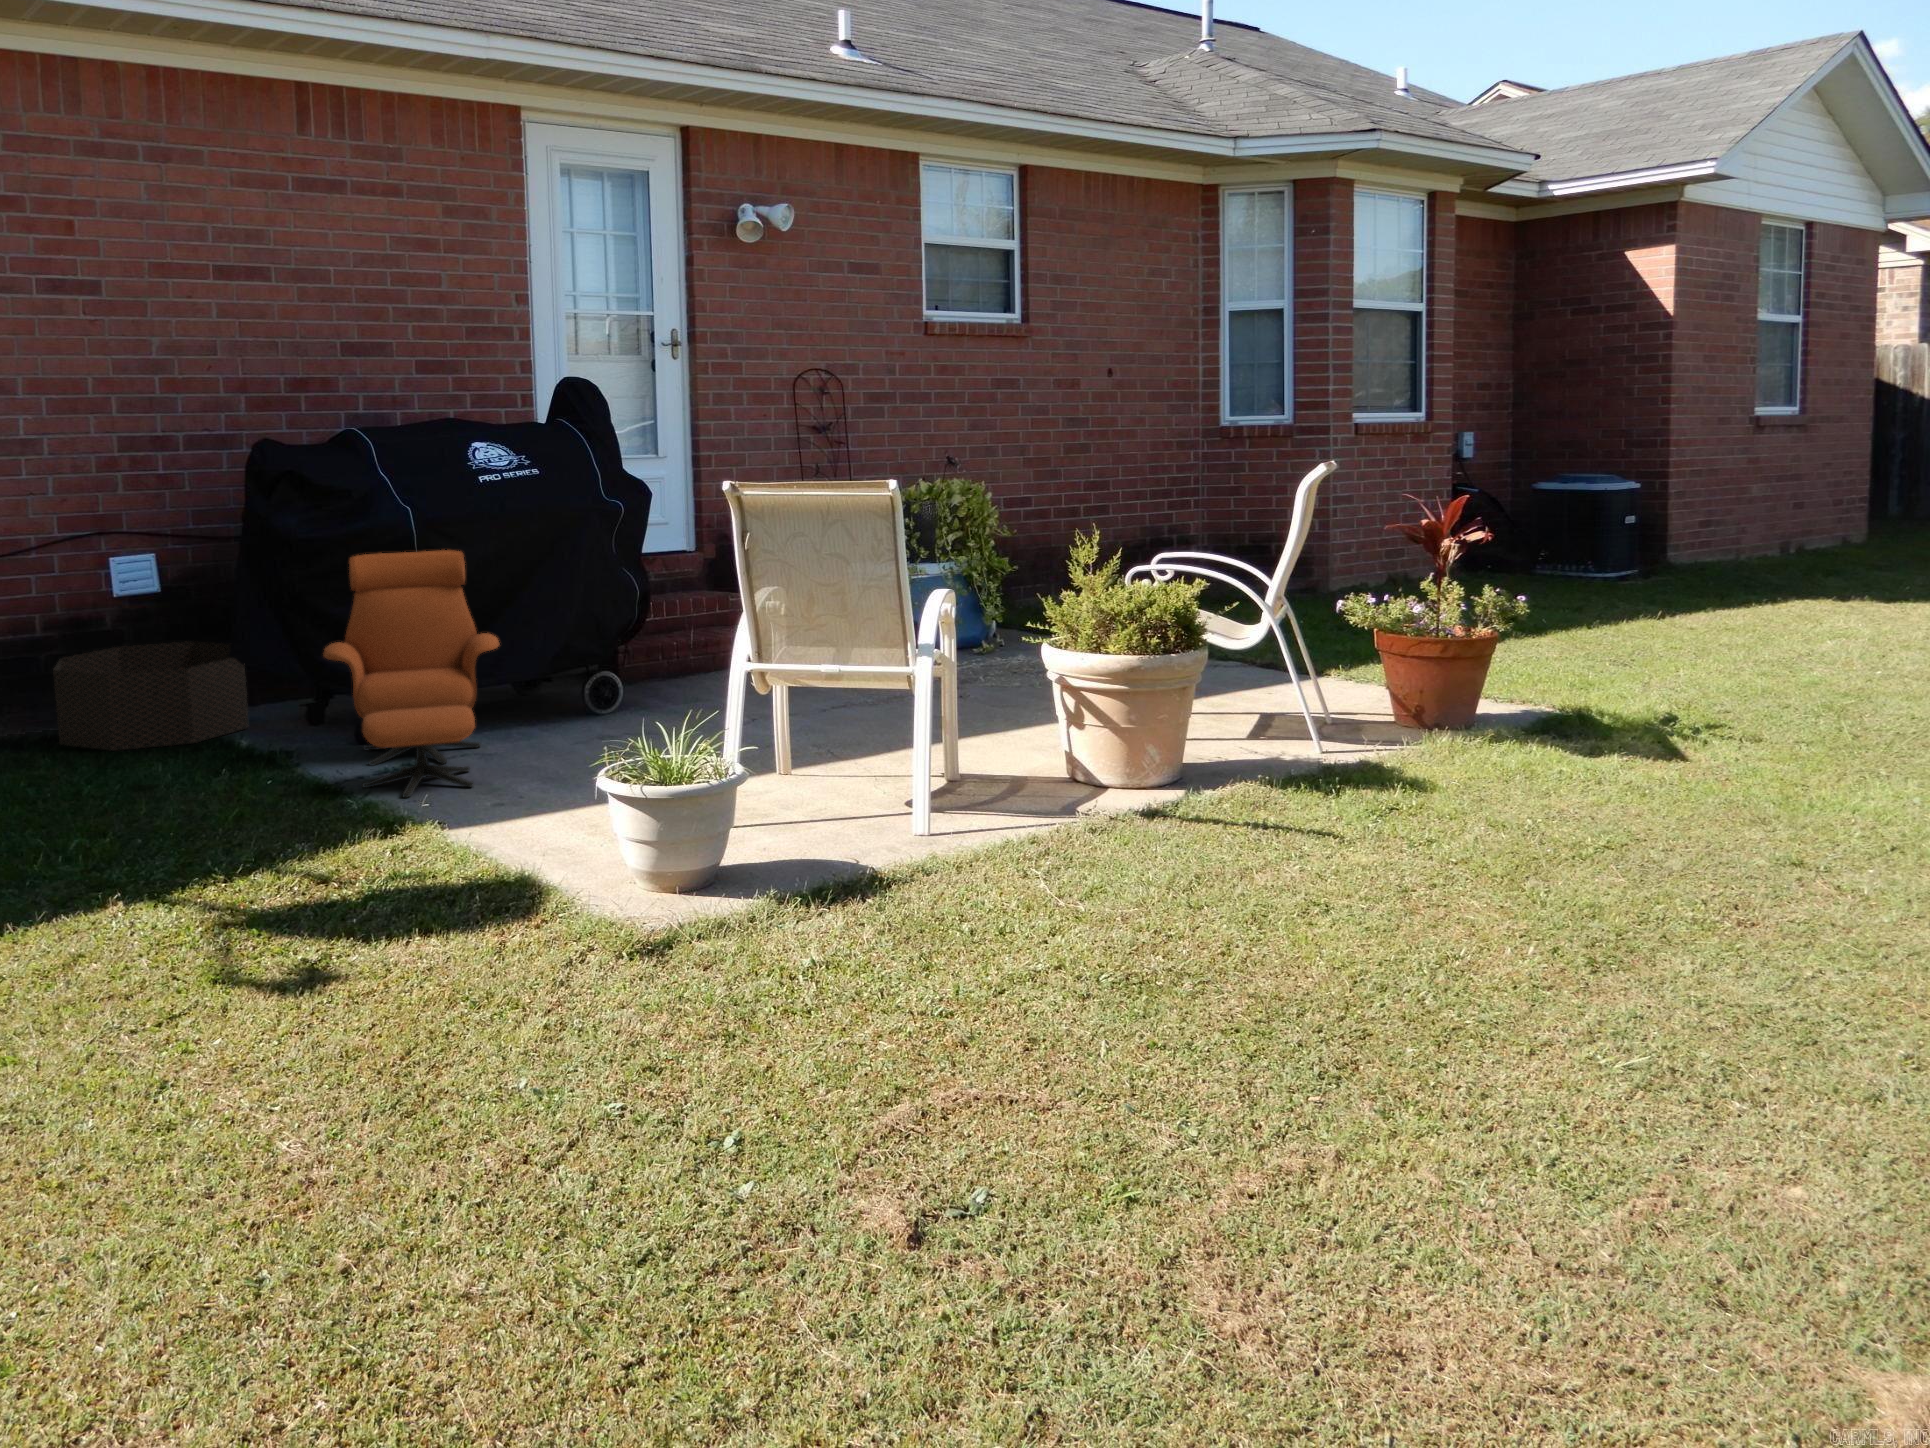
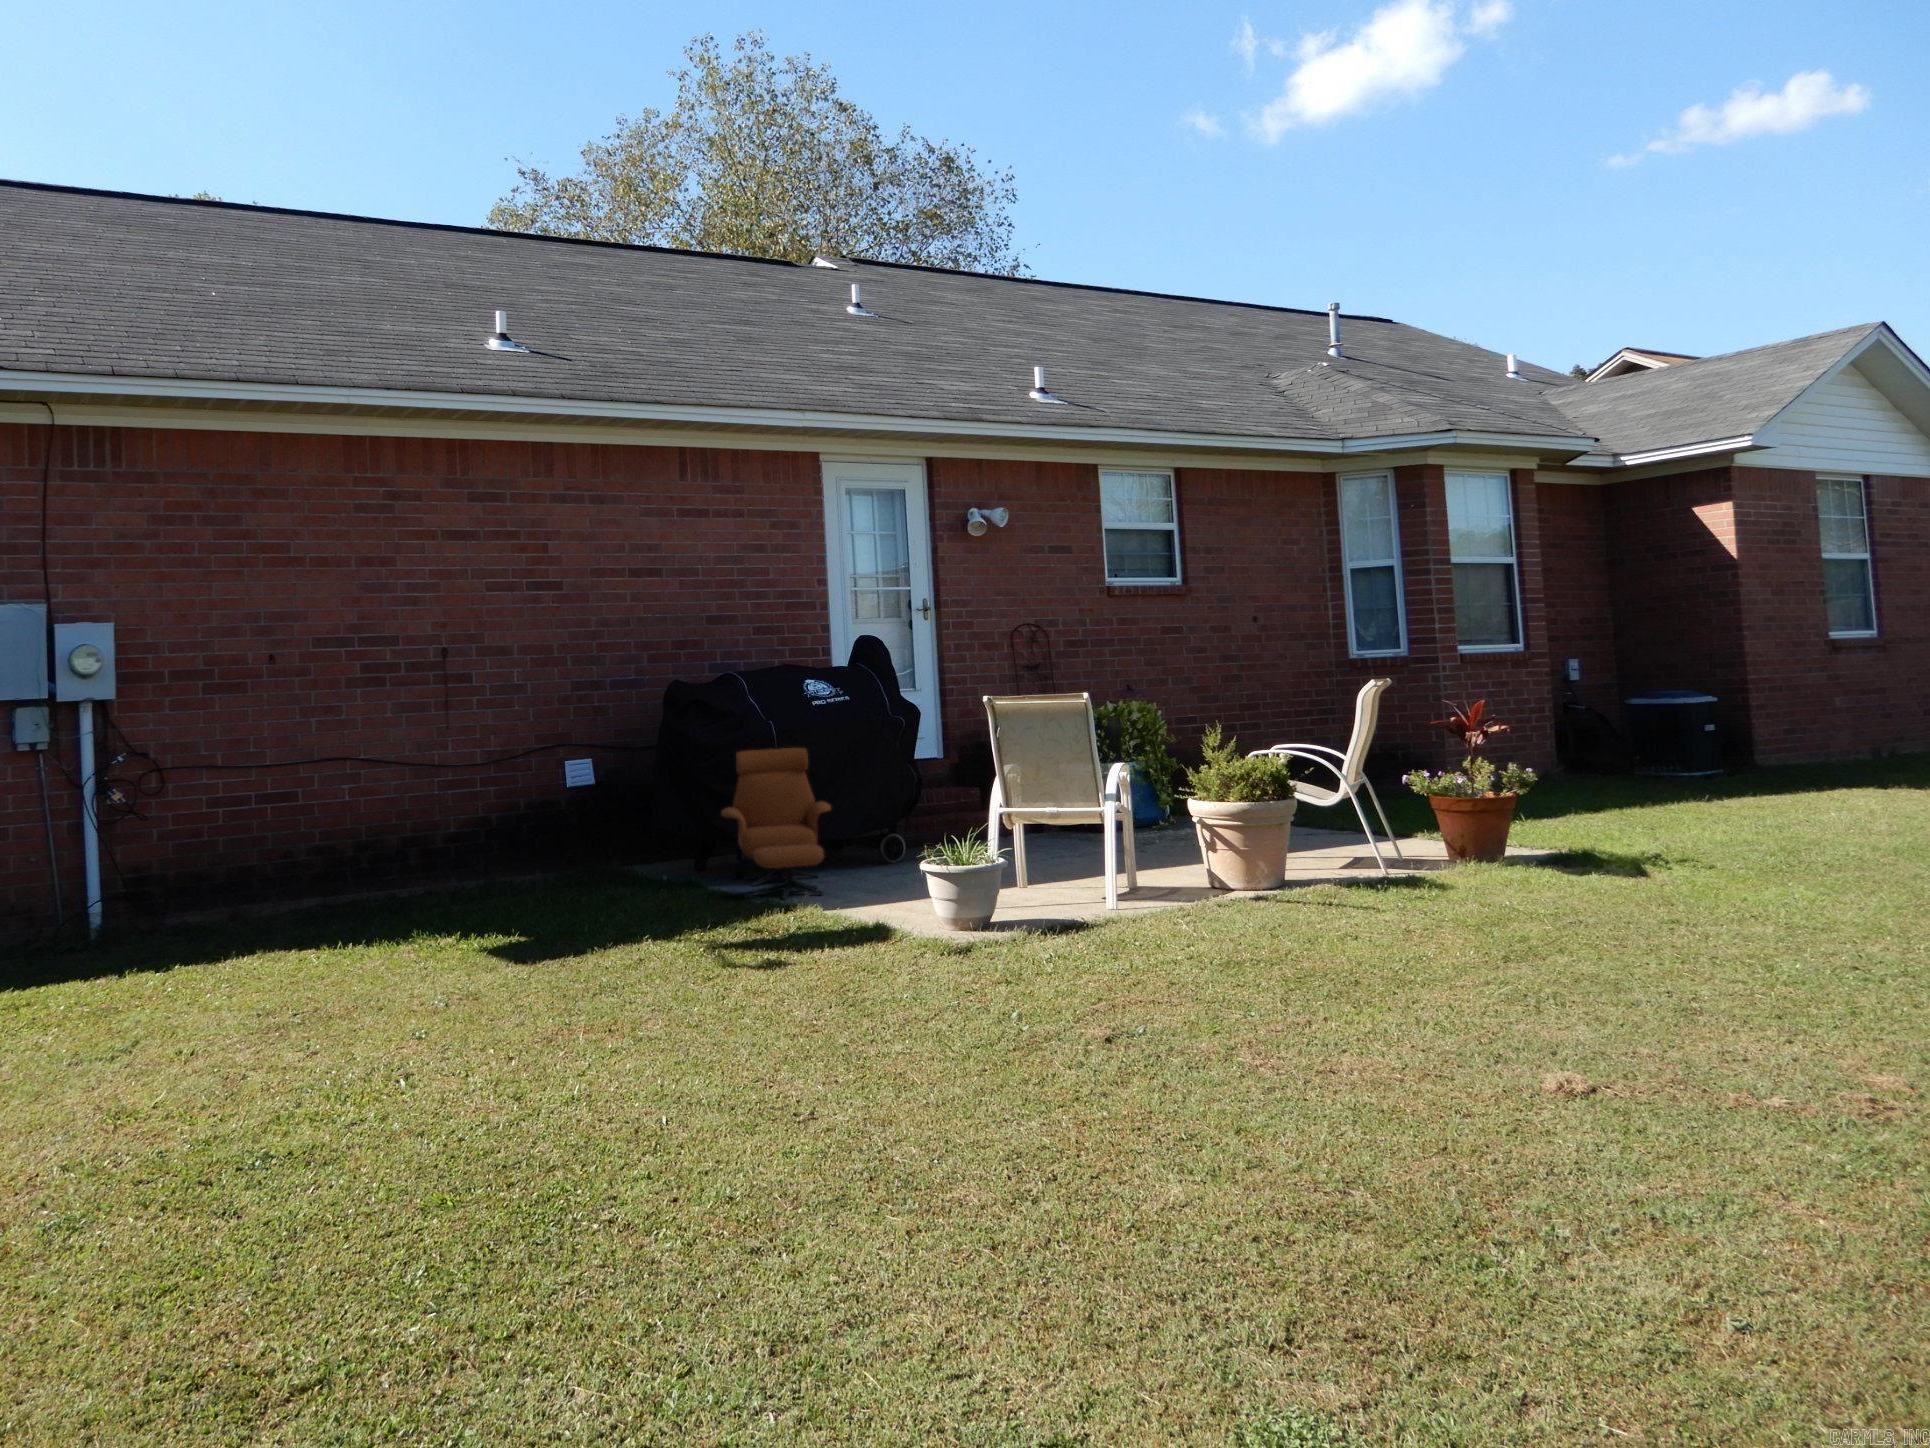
basket: present [53,641,248,751] -> none [542,815,662,881]

